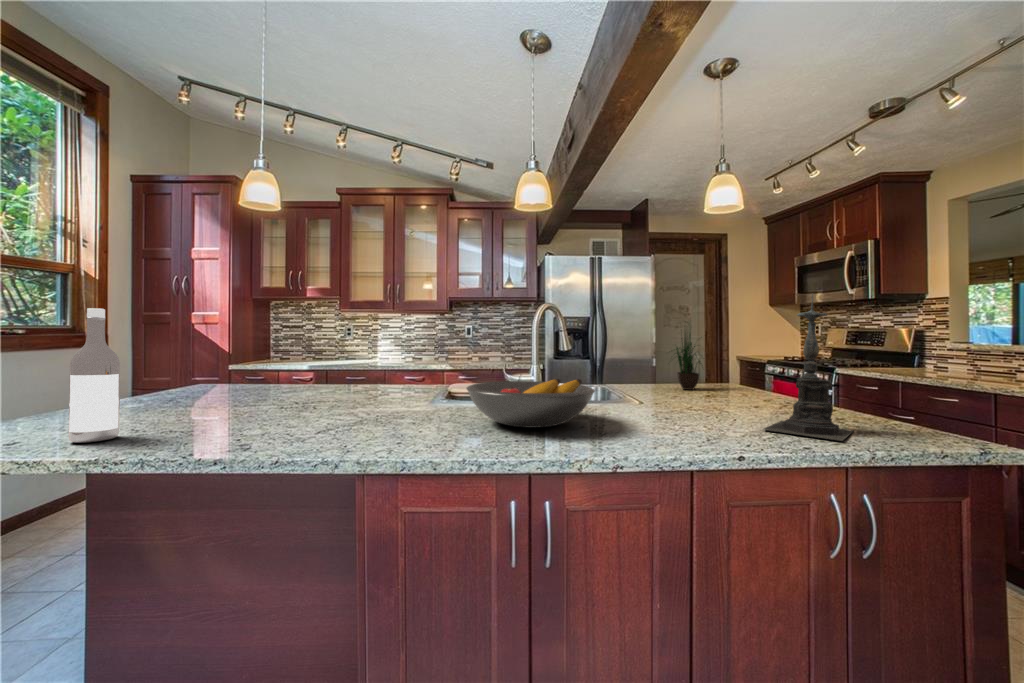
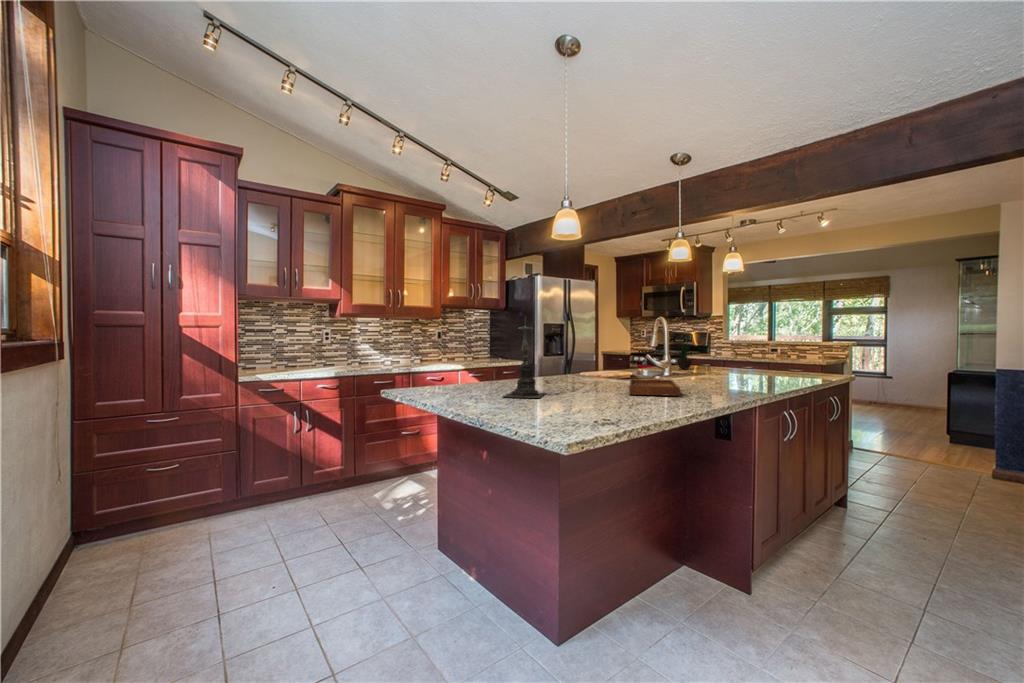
candle holder: present [764,295,854,441] -> present [504,323,544,398]
wine bottle: present [69,308,120,443] -> none [613,326,636,407]
tray: none [246,370,416,436] -> present [629,362,680,396]
fruit bowl: present [466,379,595,428] -> none [689,360,760,385]

